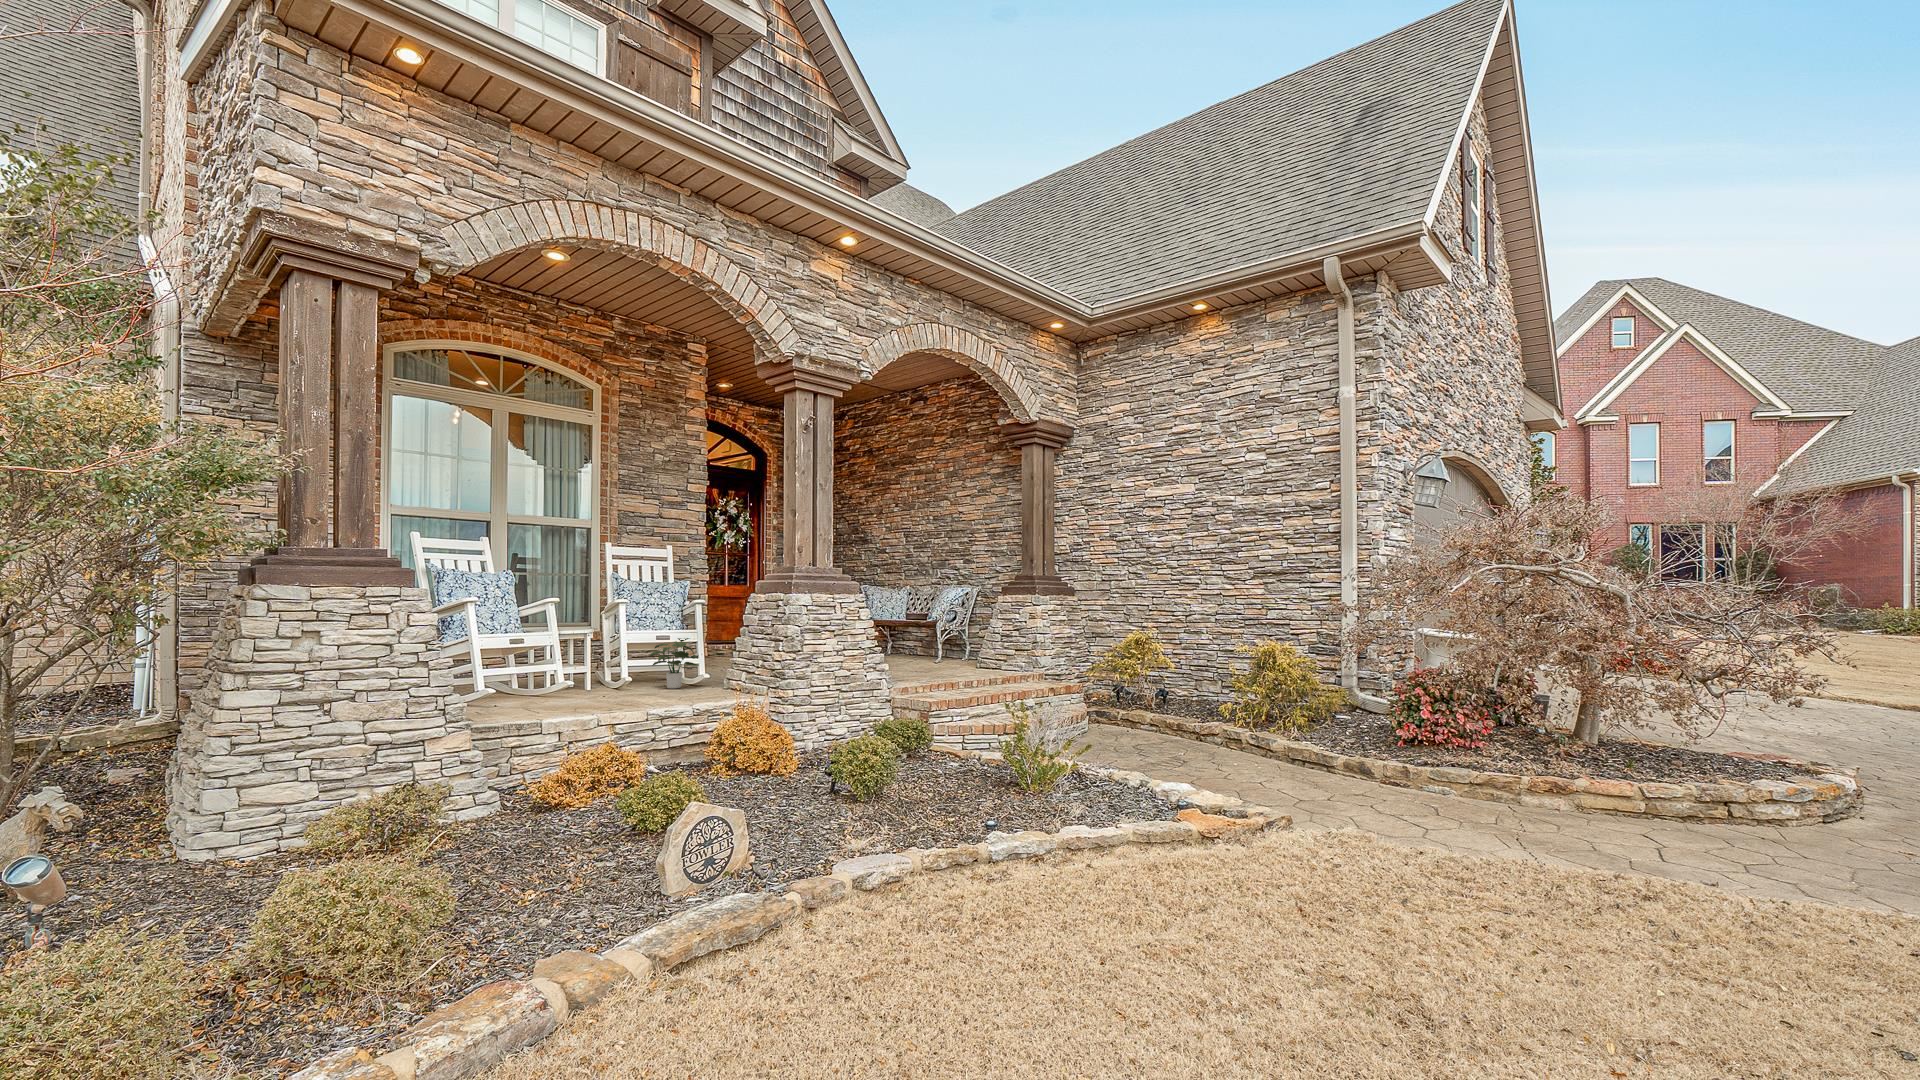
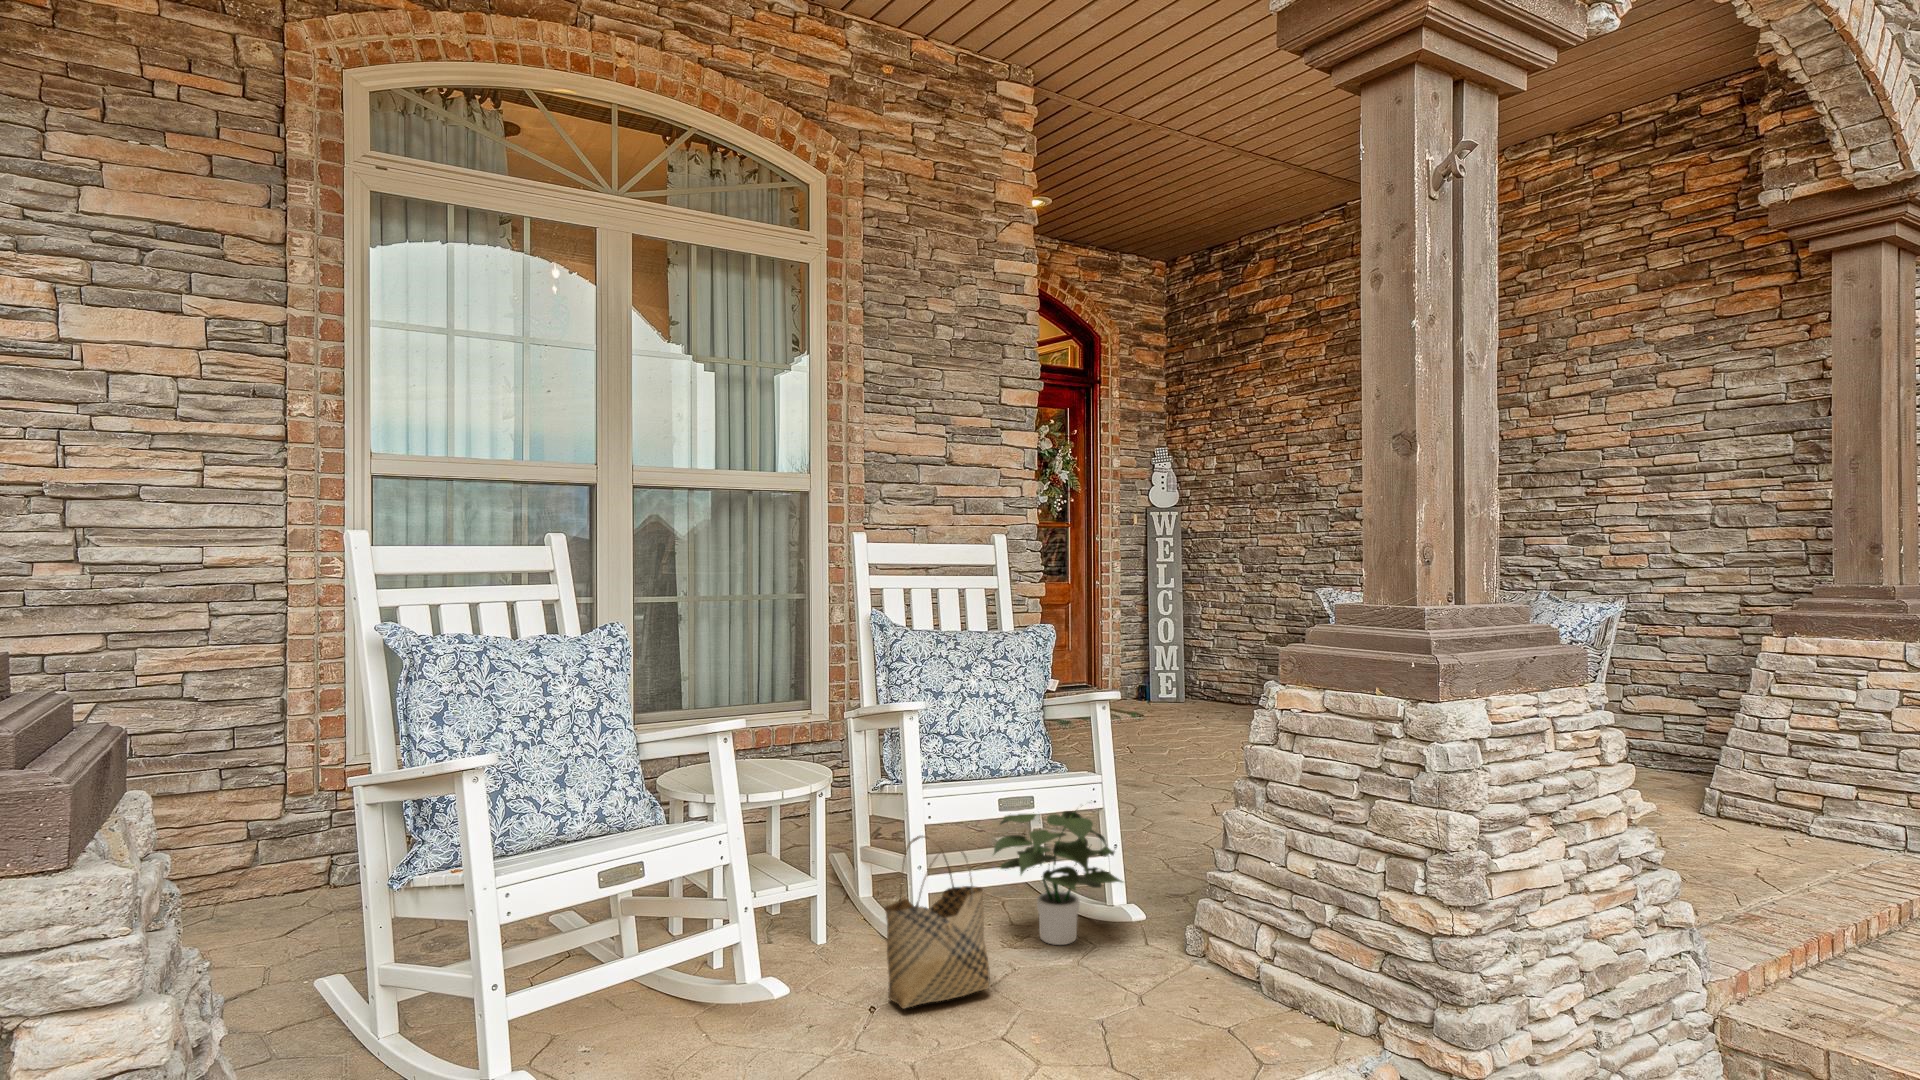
woven basket: none [601,641,640,695] -> present [884,836,990,1008]

